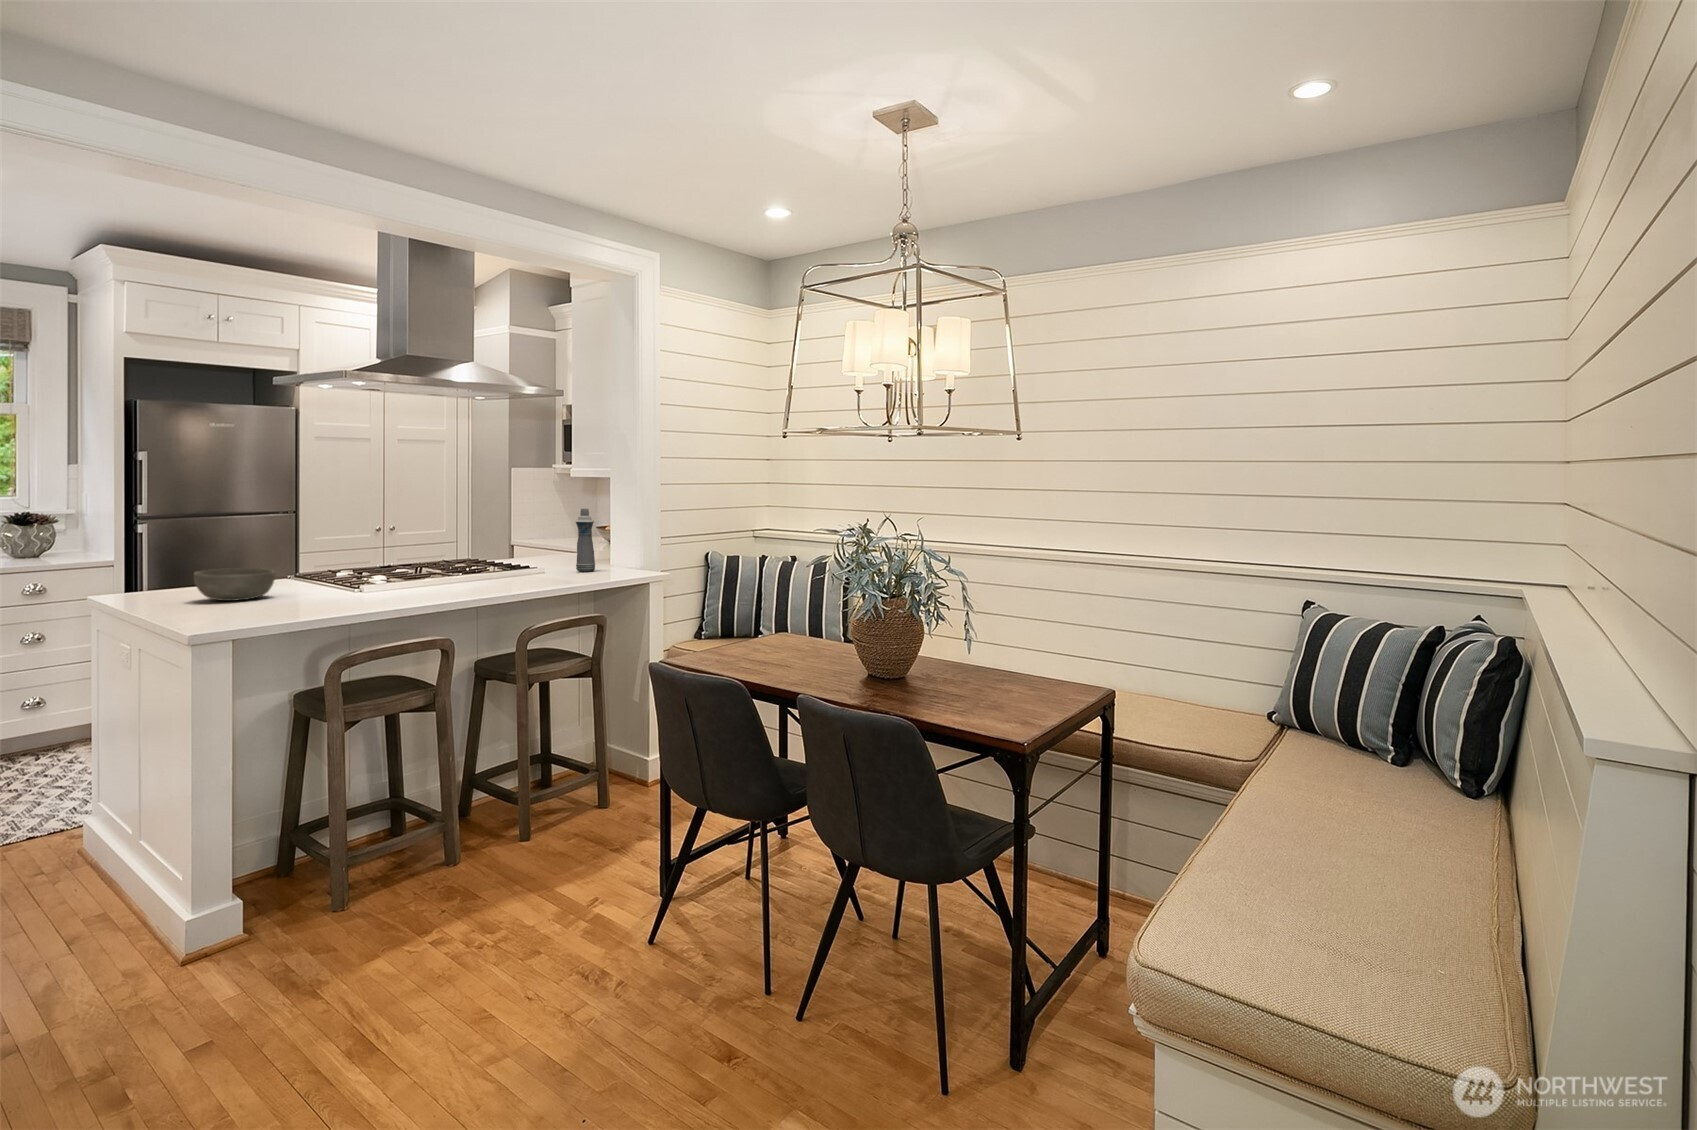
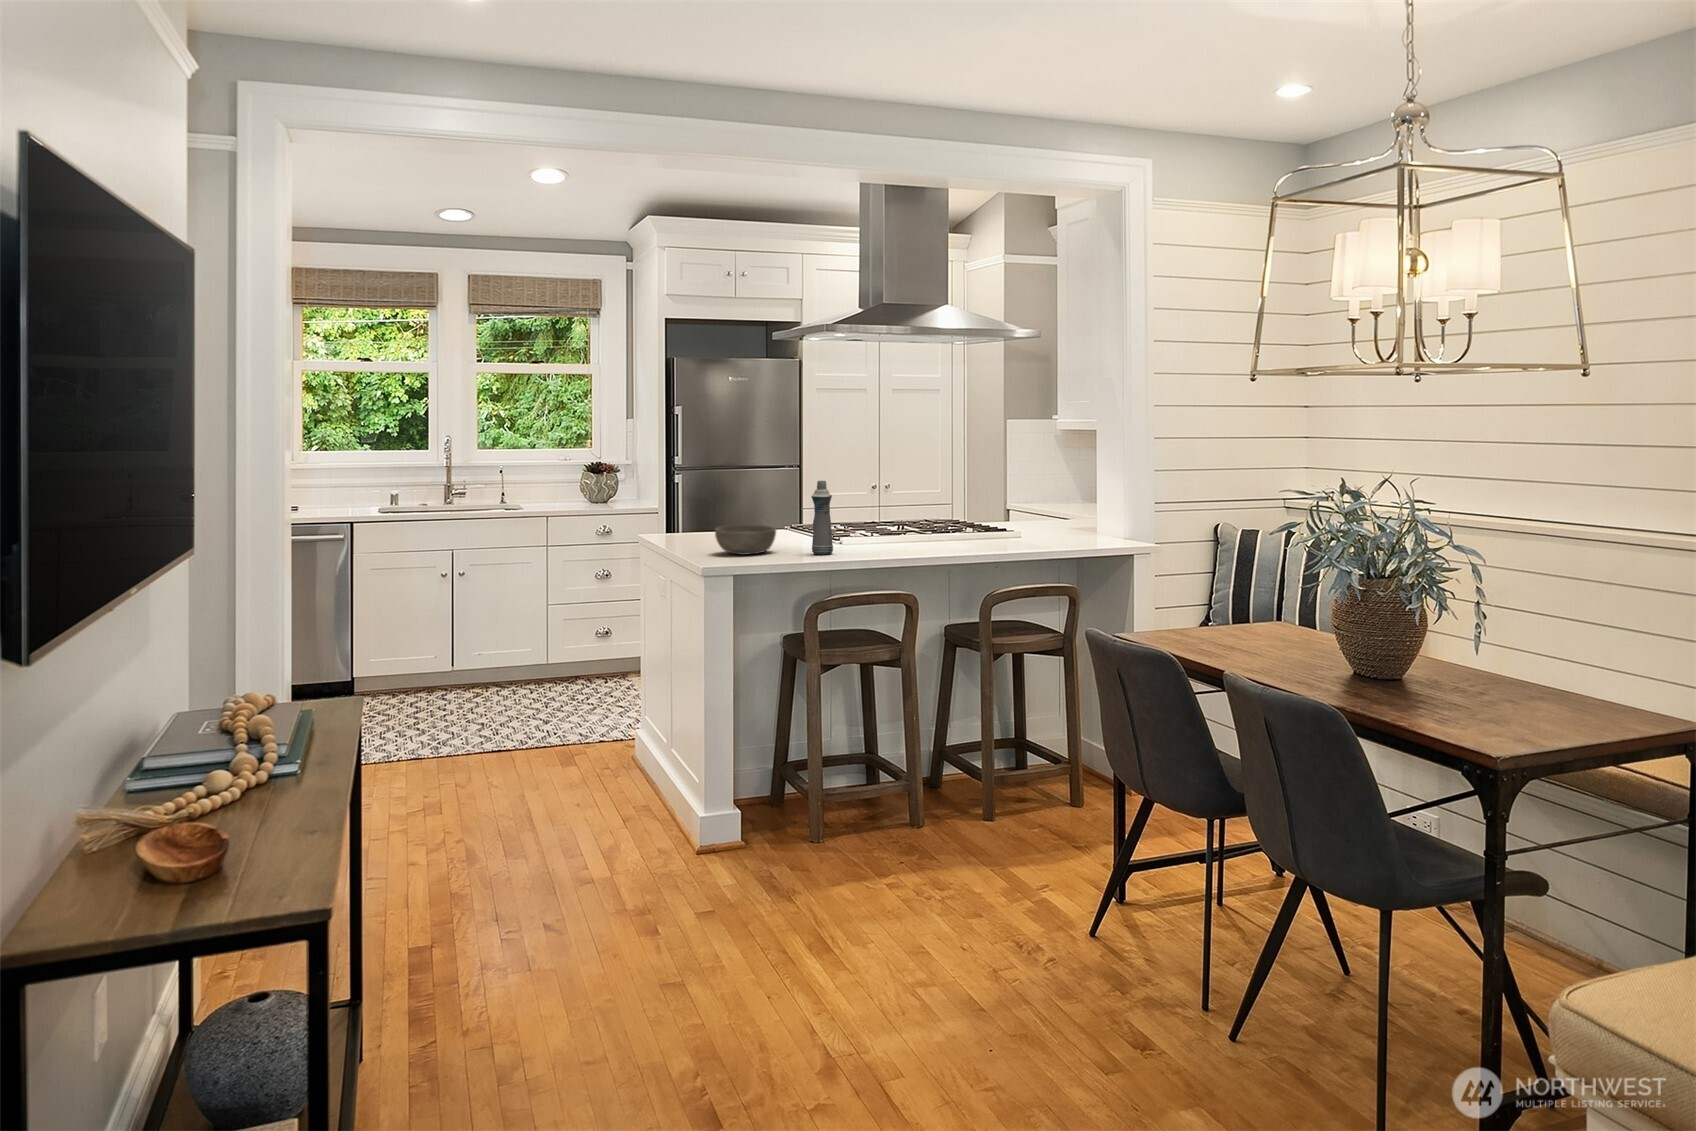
bottle: present [575,509,595,572] -> present [811,481,833,555]

